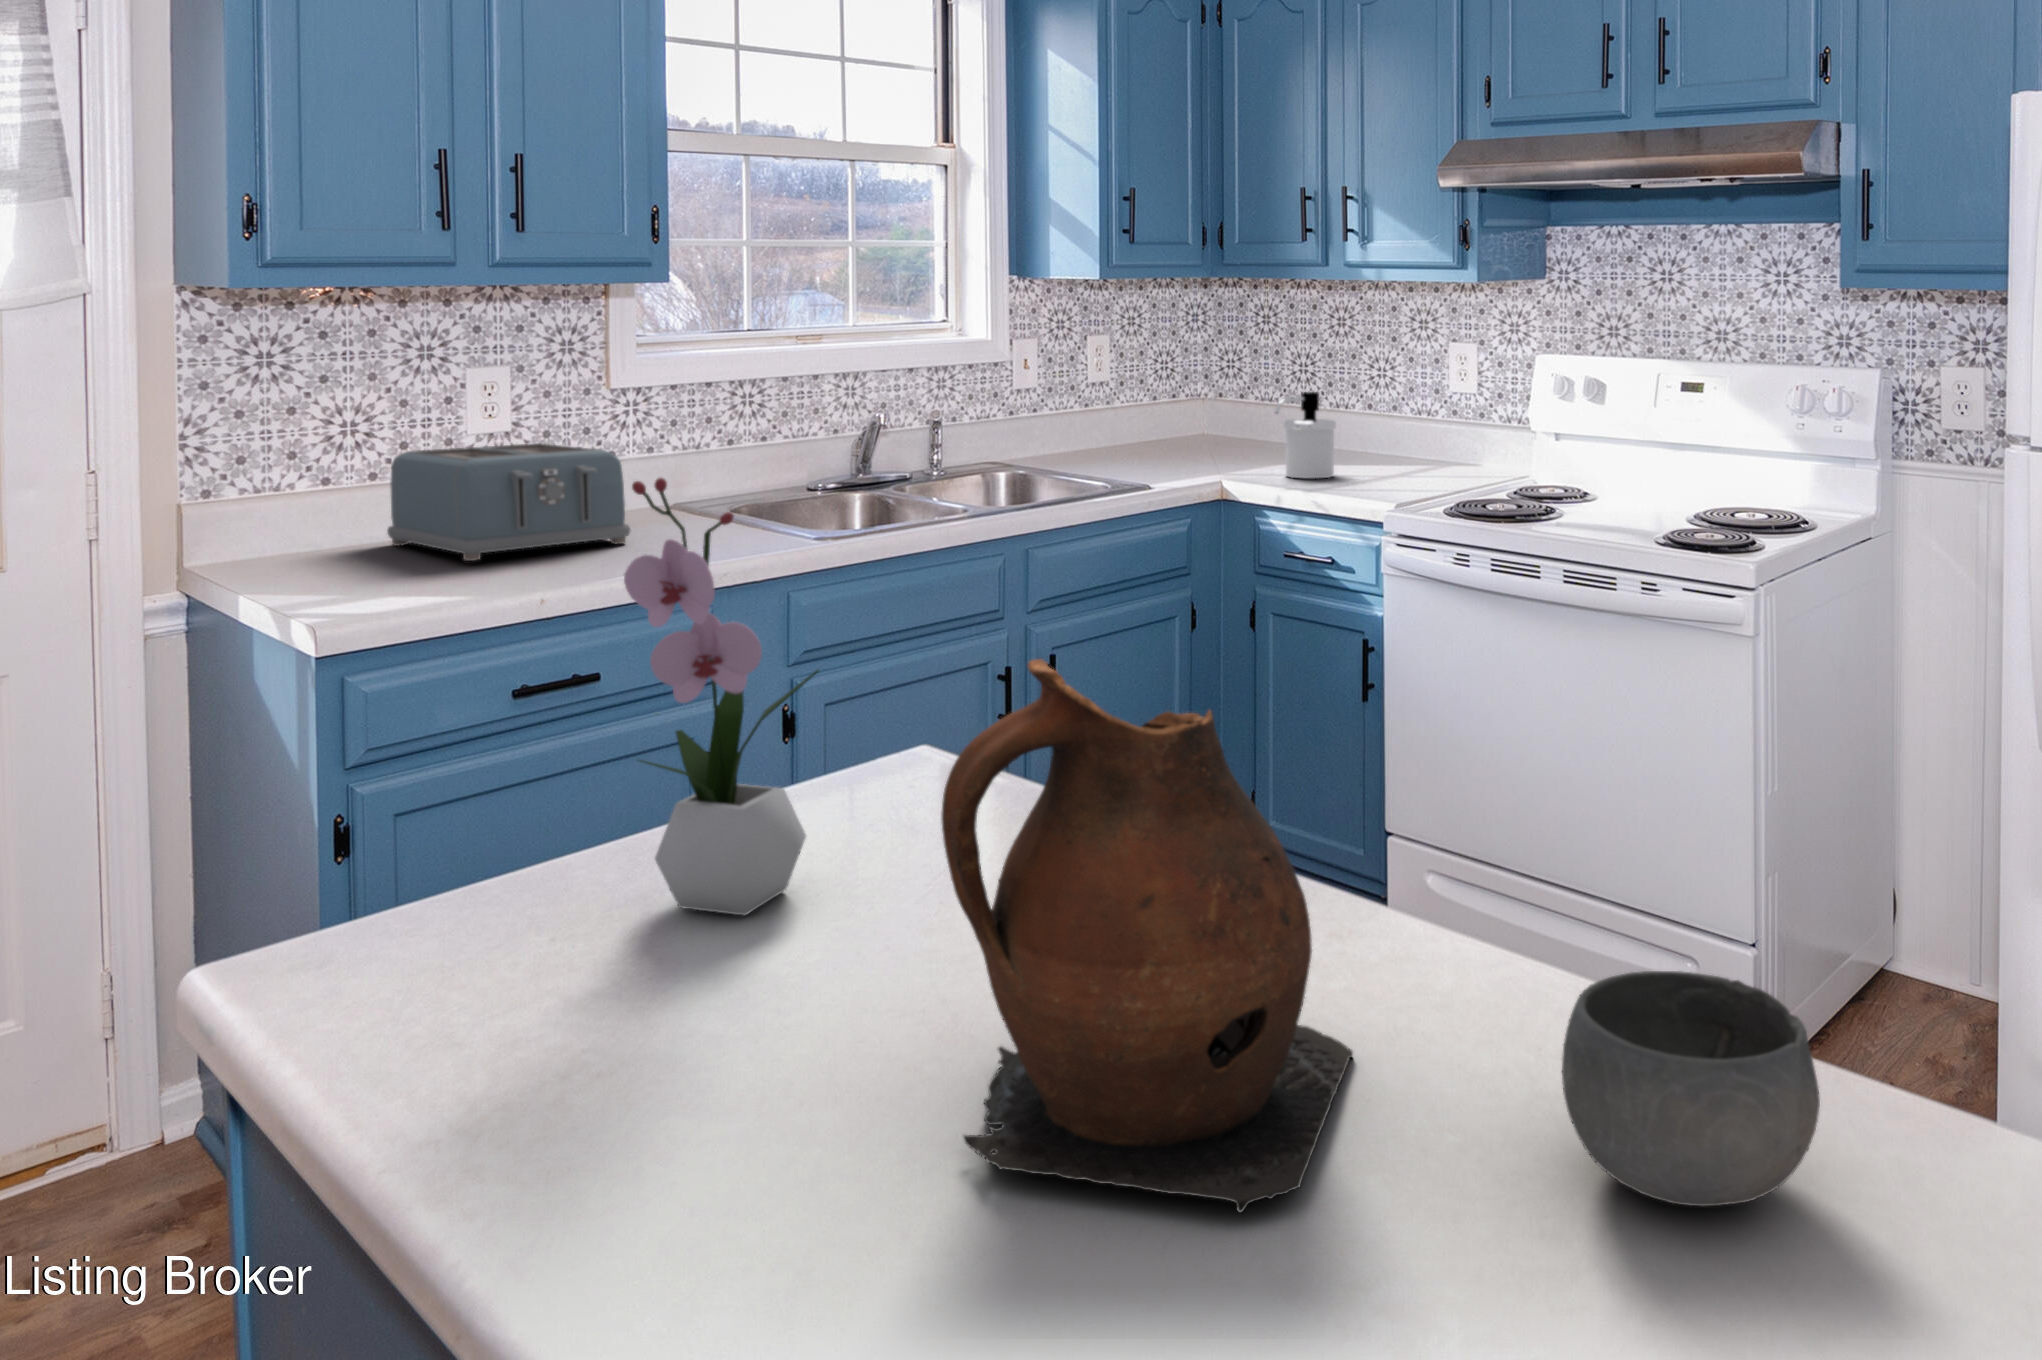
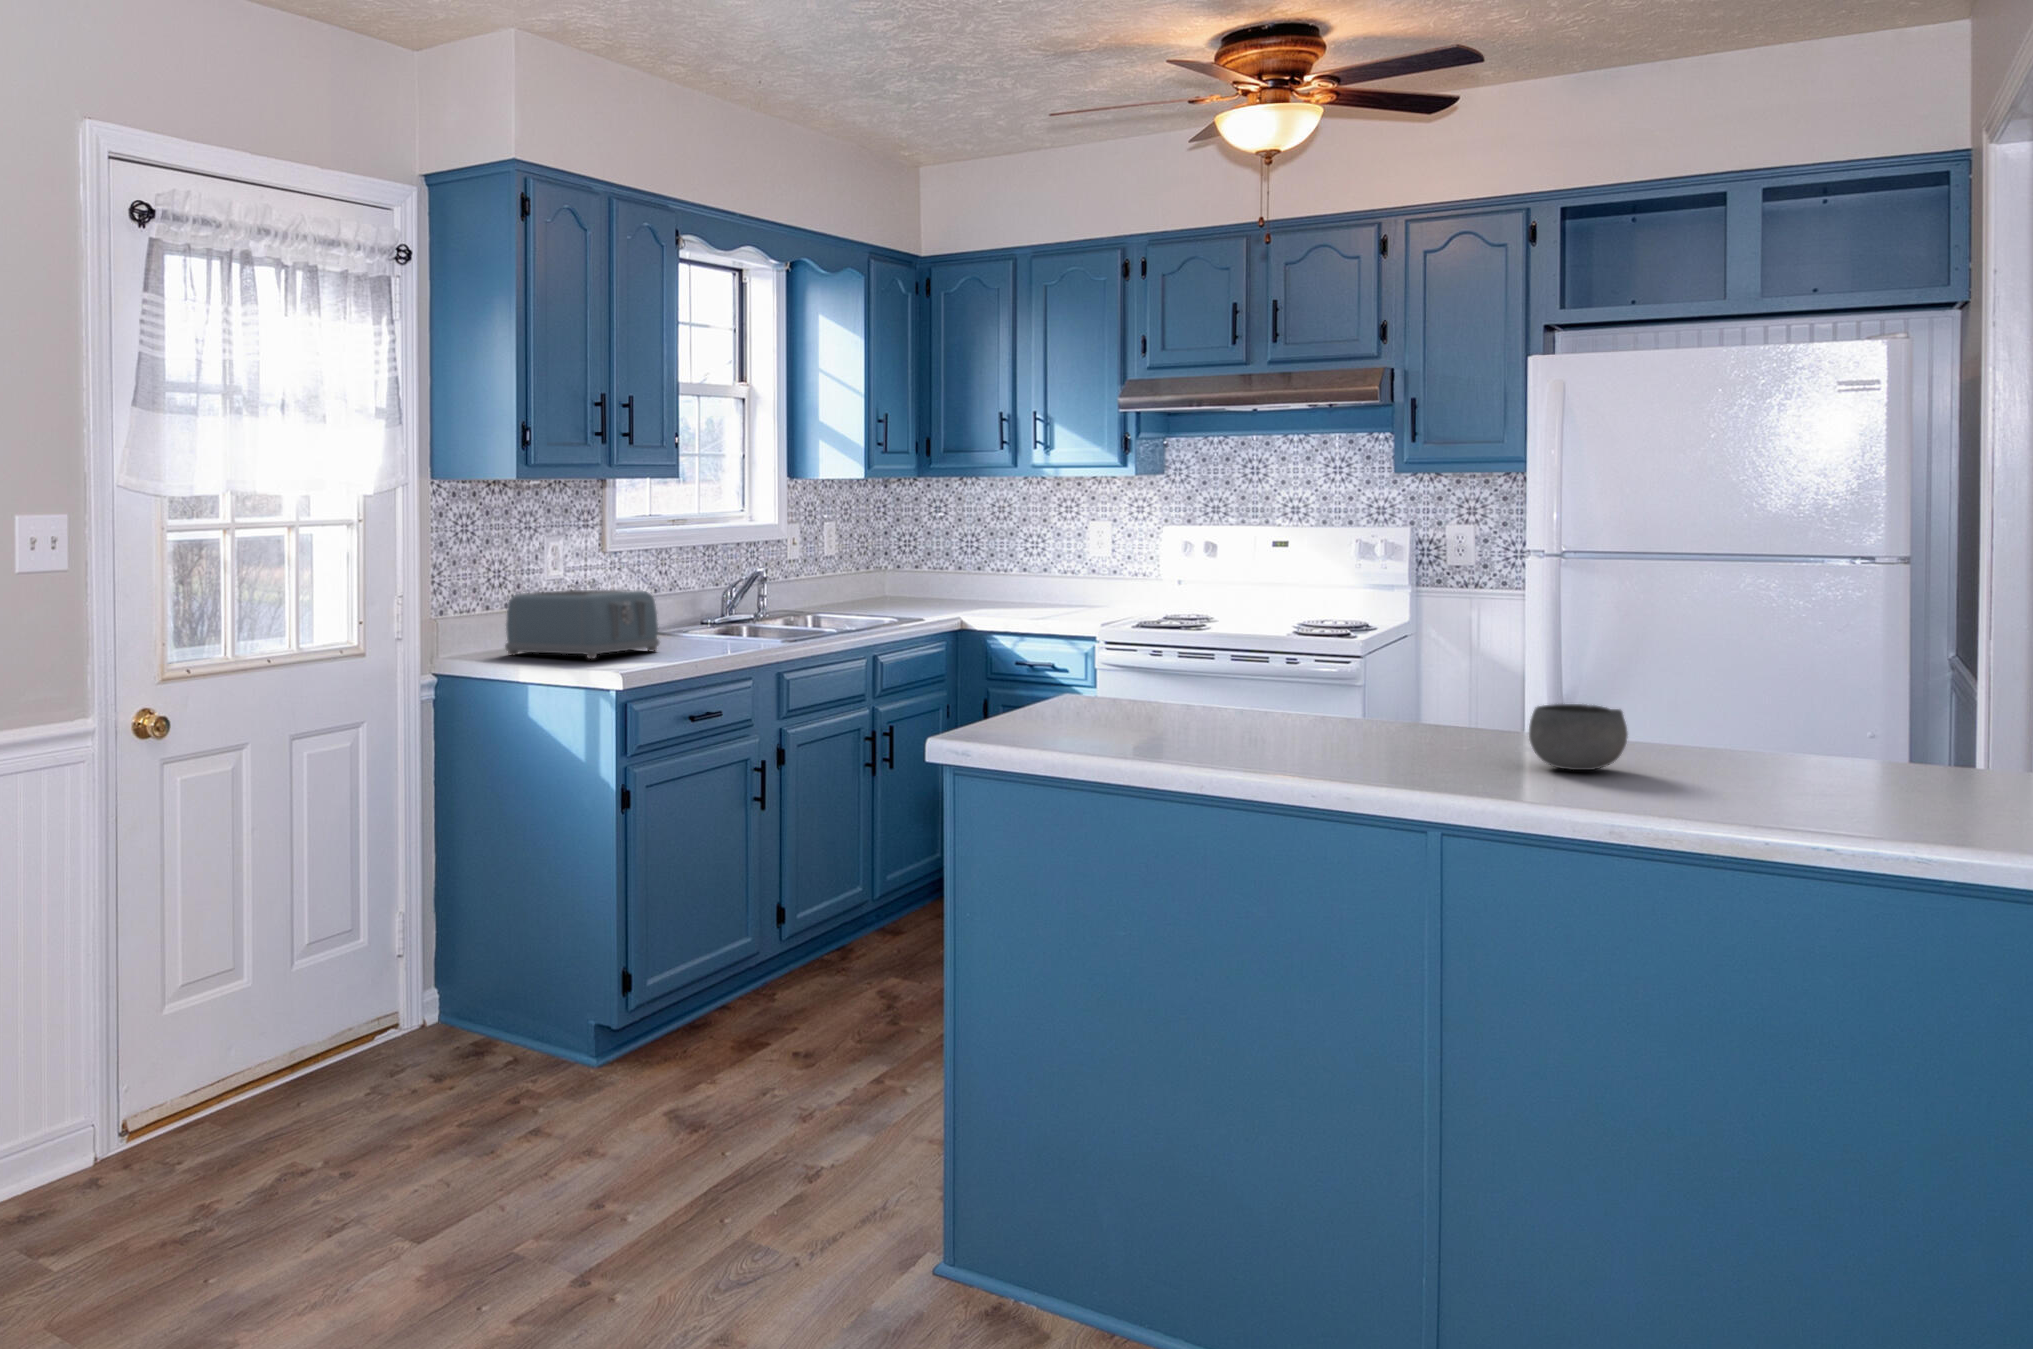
soap dispenser: present [1275,392,1336,479] -> none [998,554,1034,613]
flower arrangement: present [624,478,819,915] -> none [1057,551,1126,743]
ceramic pitcher: present [941,659,1353,1213] -> none [1291,598,1456,776]

